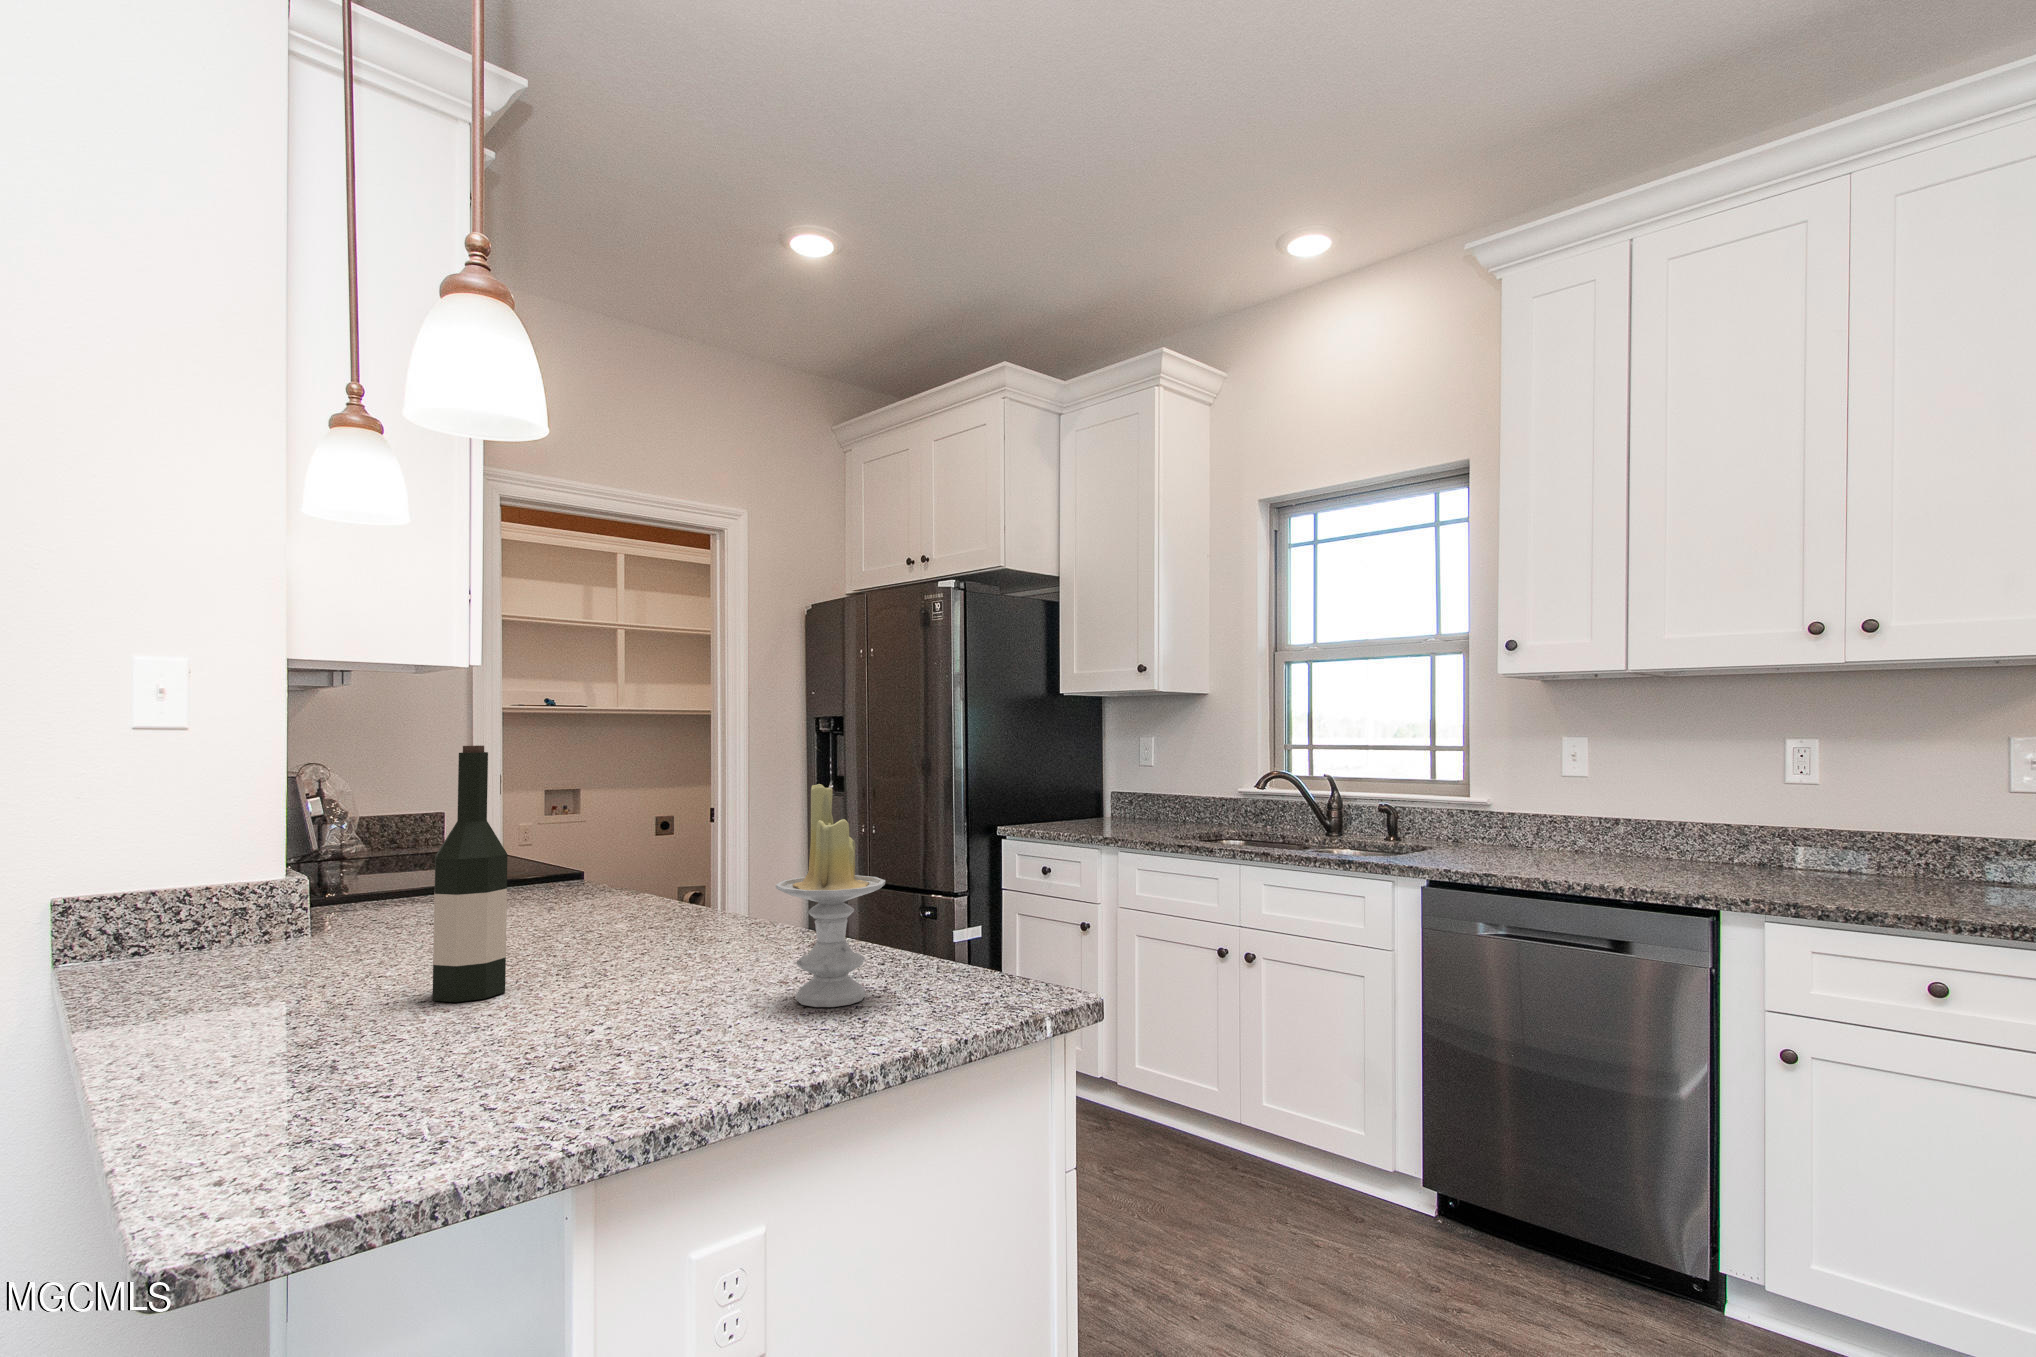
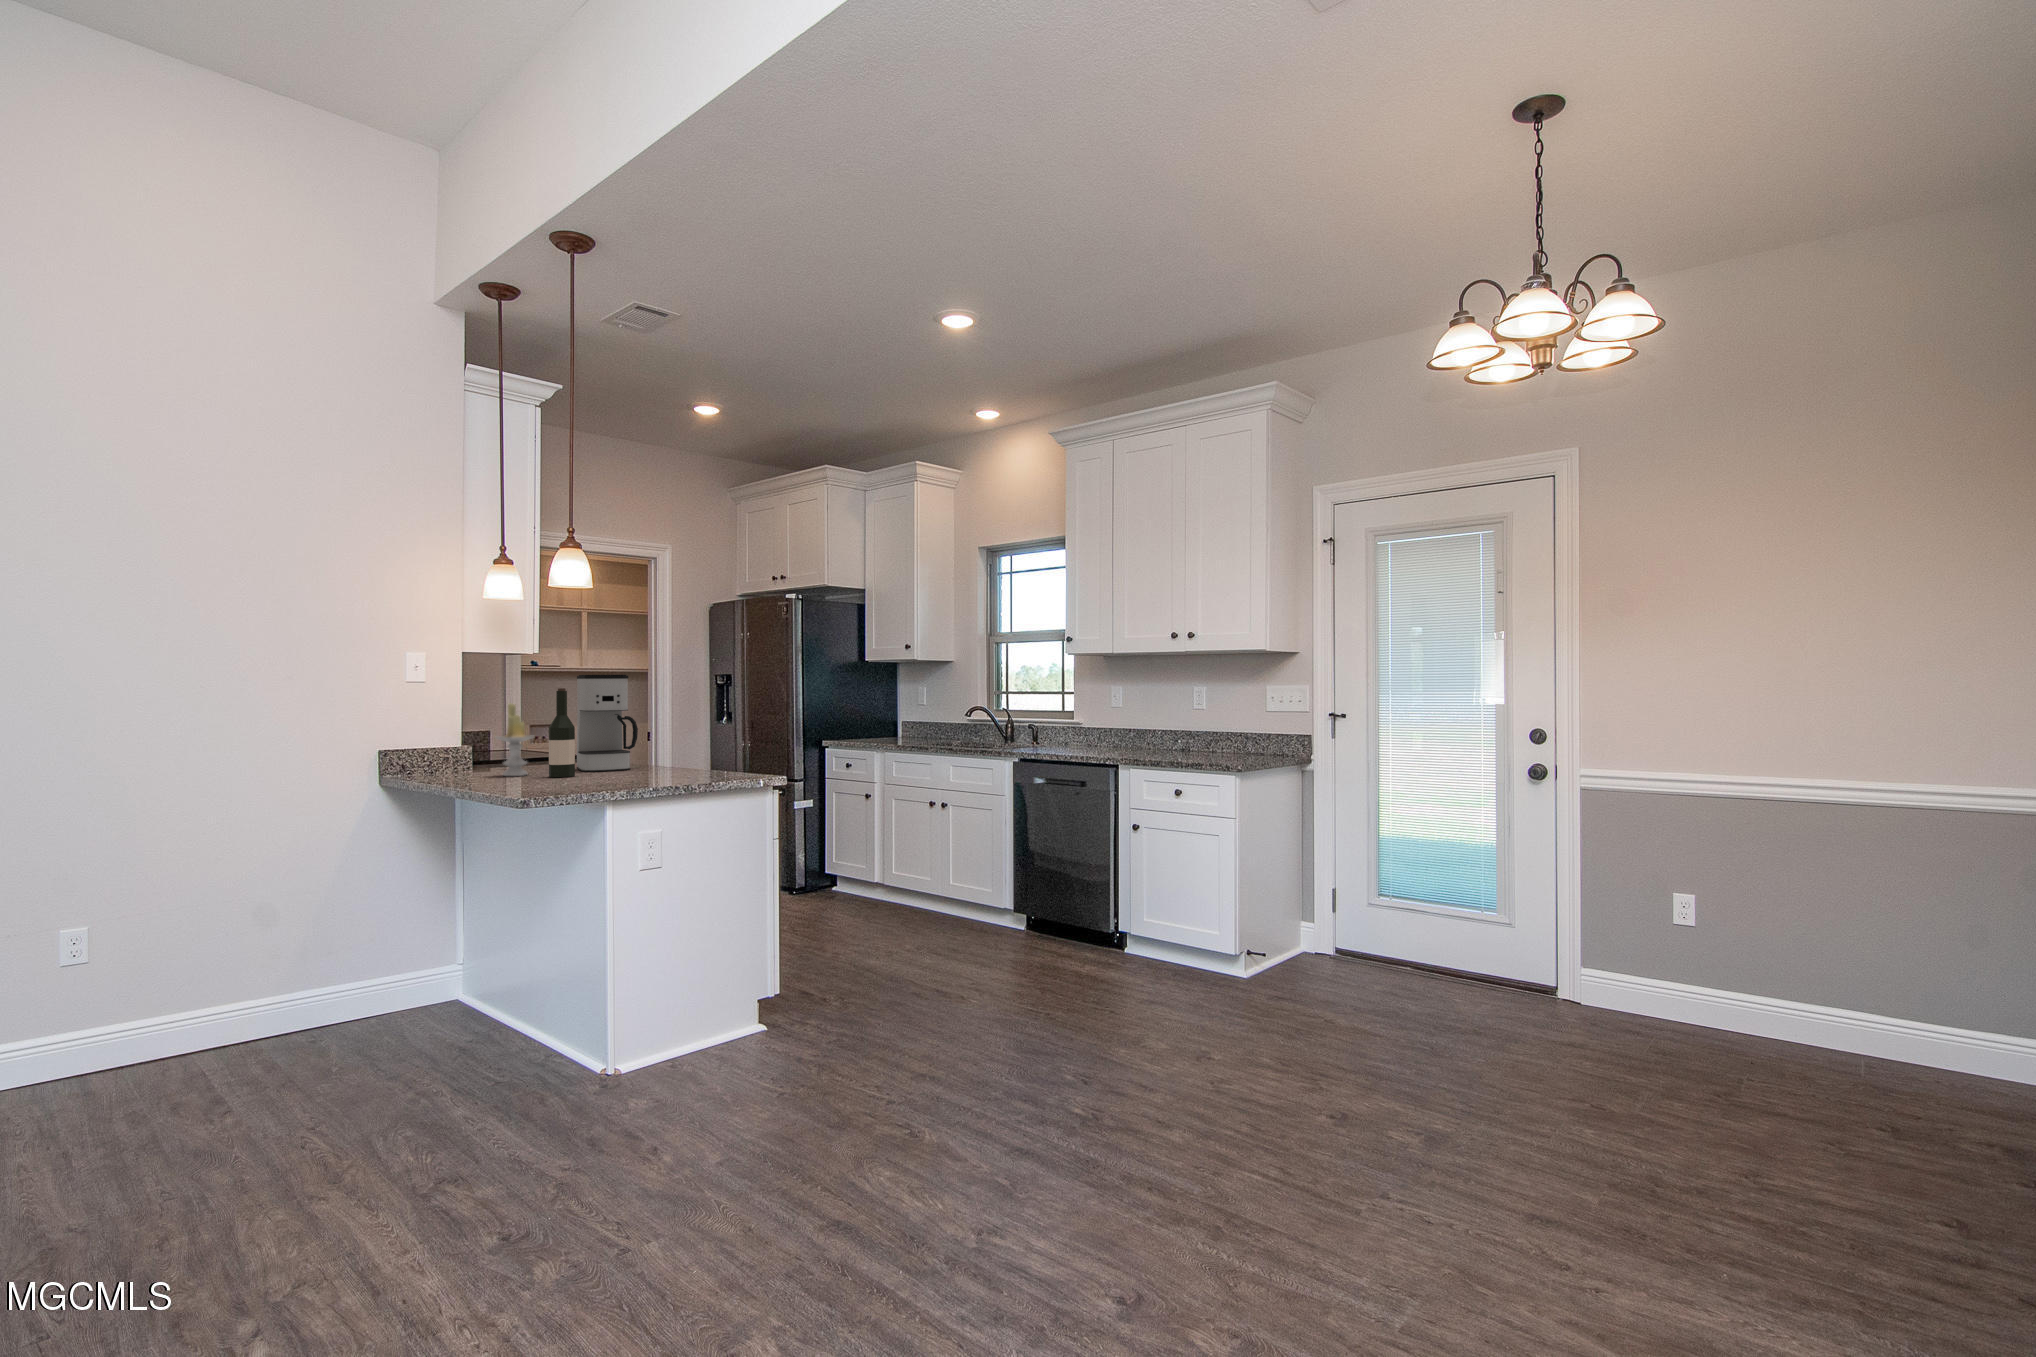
coffee maker: none [538,709,684,960] -> present [577,675,638,772]
candle: present [776,784,885,1007] -> present [496,703,534,776]

